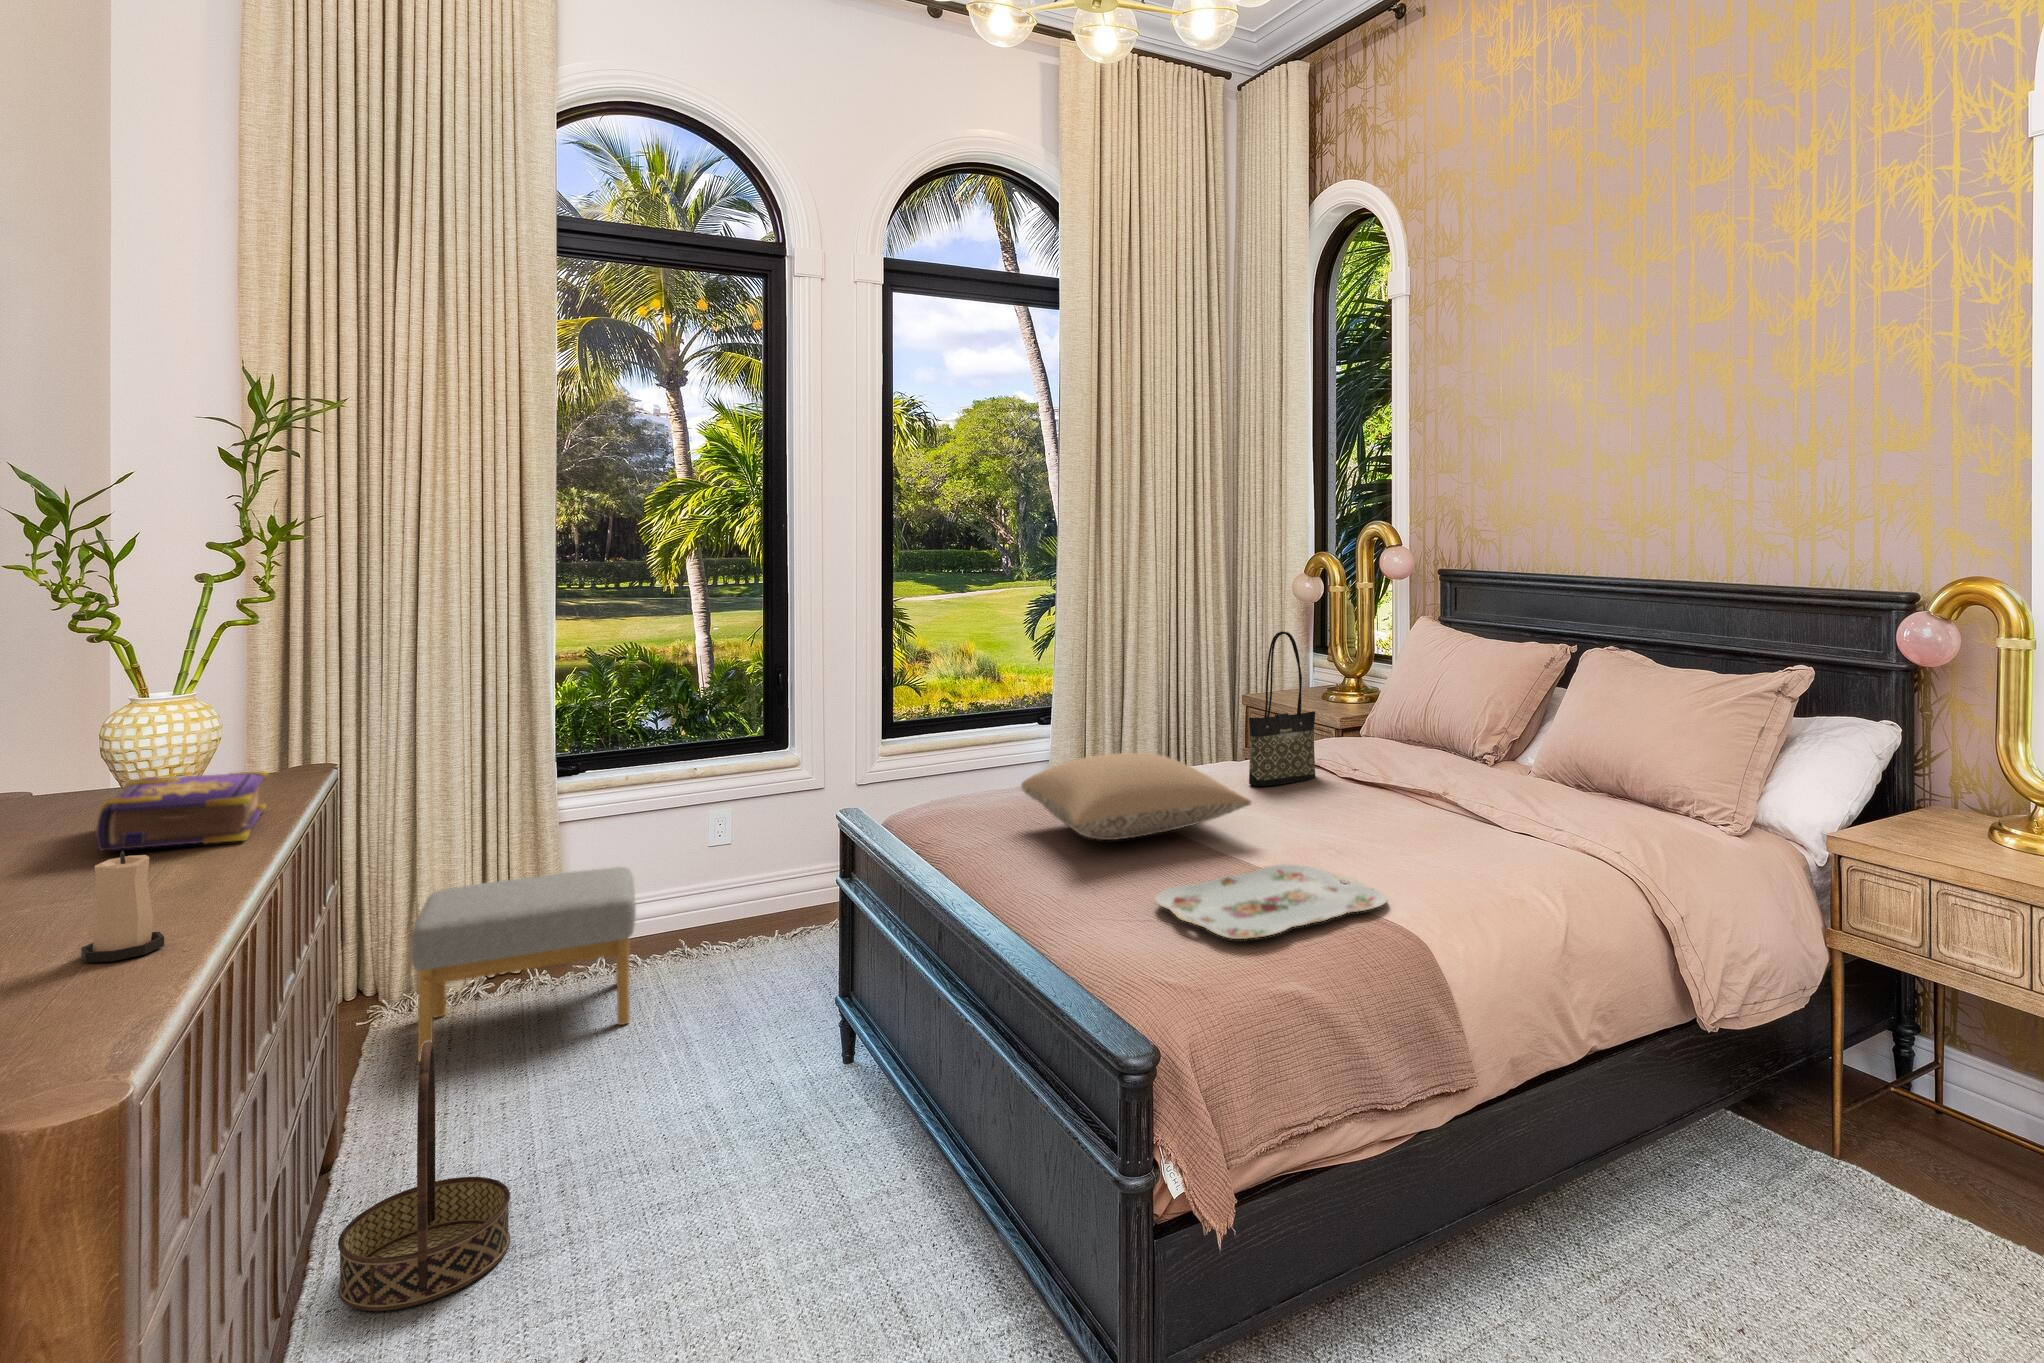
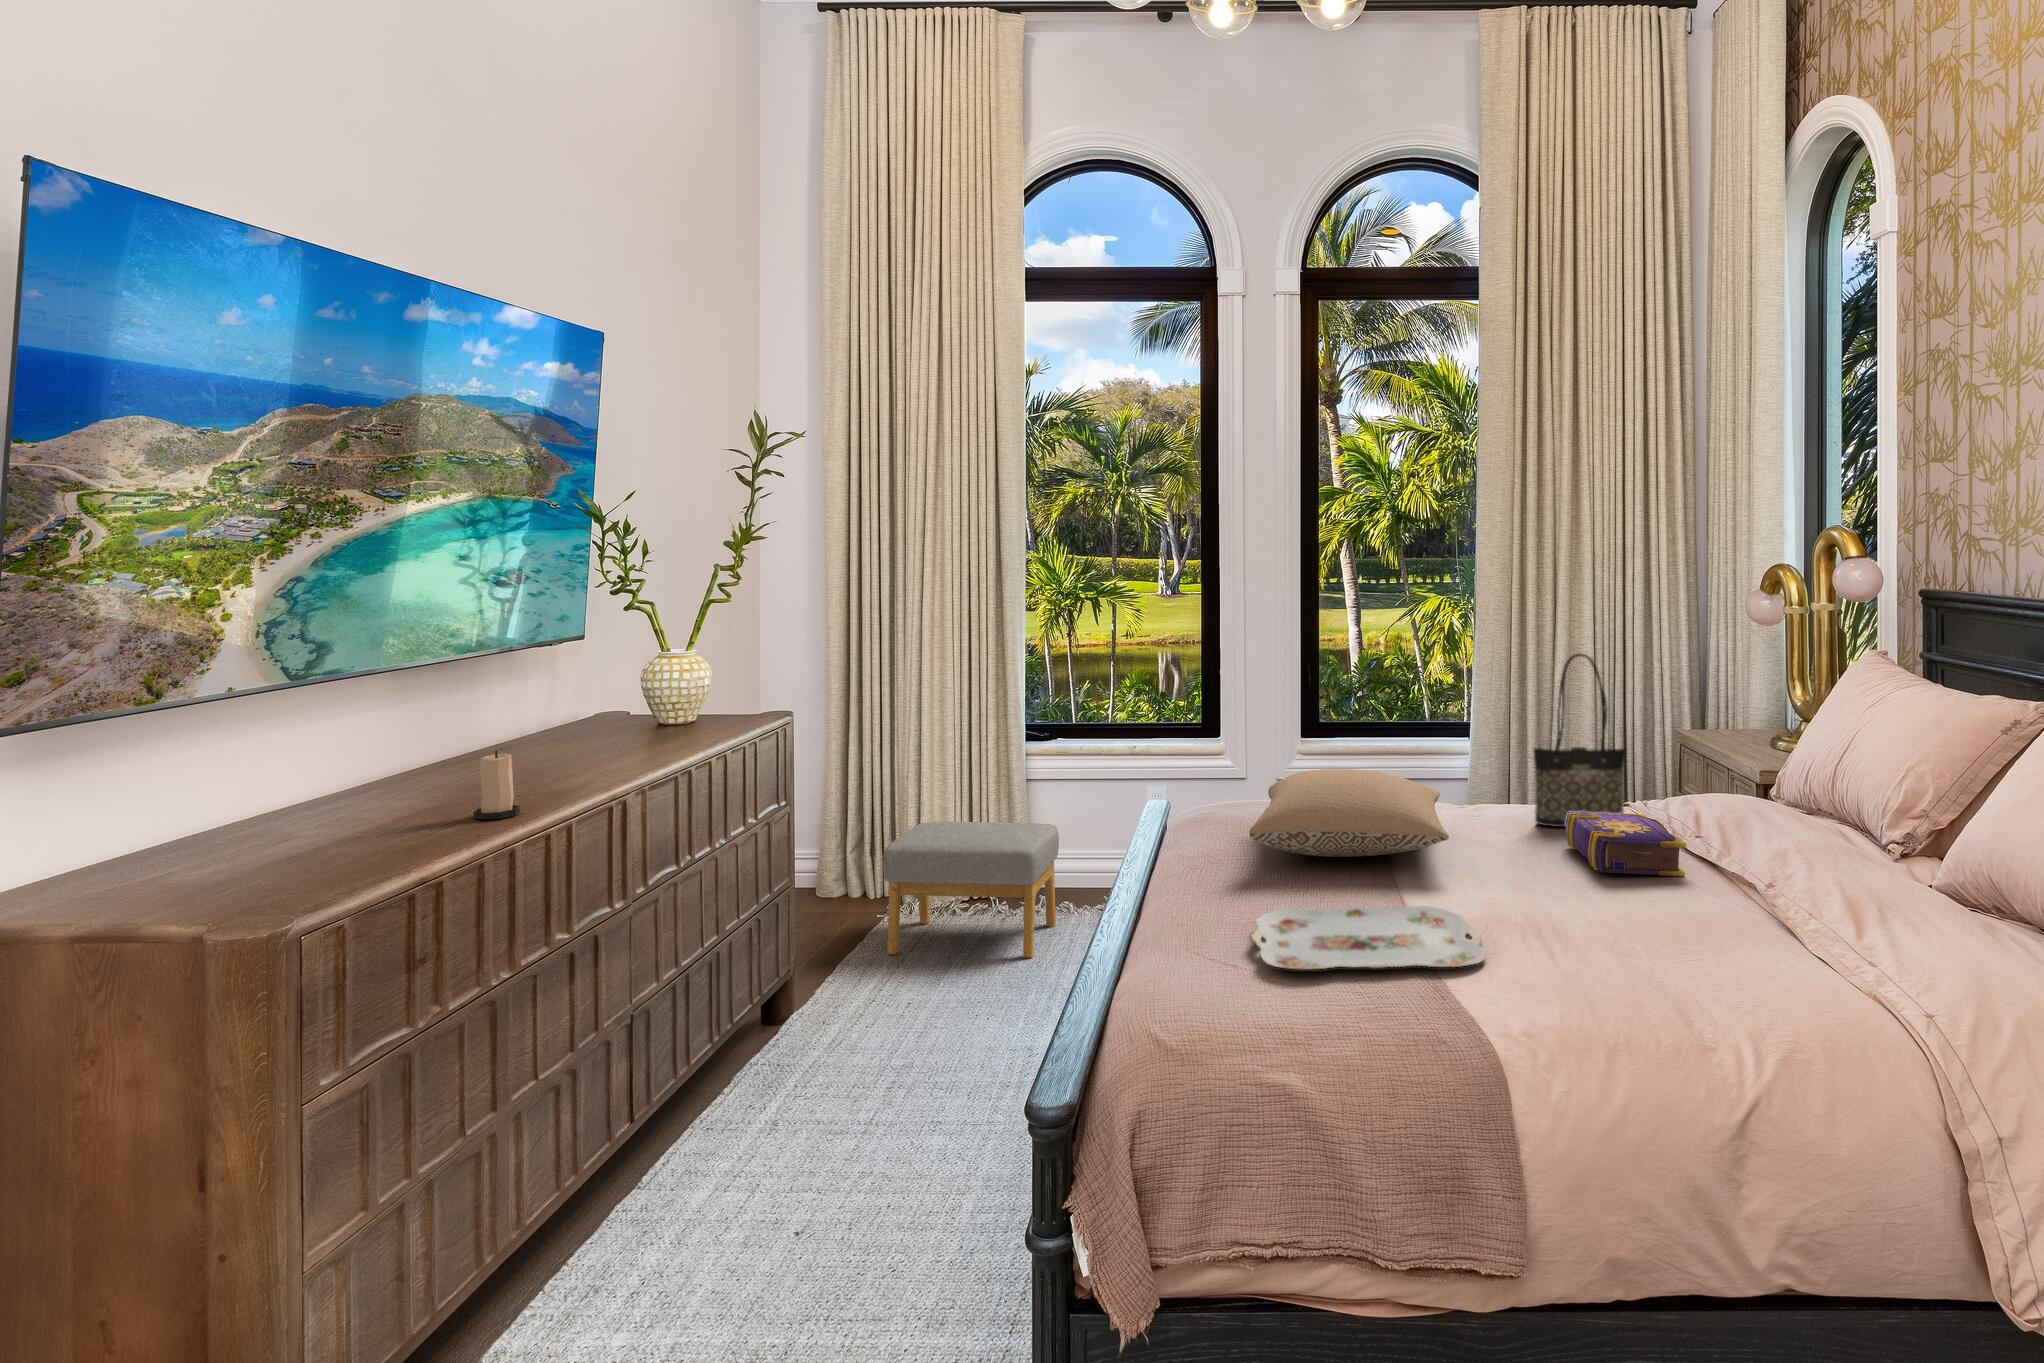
book: present [96,771,268,851] -> present [1566,812,1686,876]
basket: present [338,1041,510,1311] -> none [733,928,847,1122]

